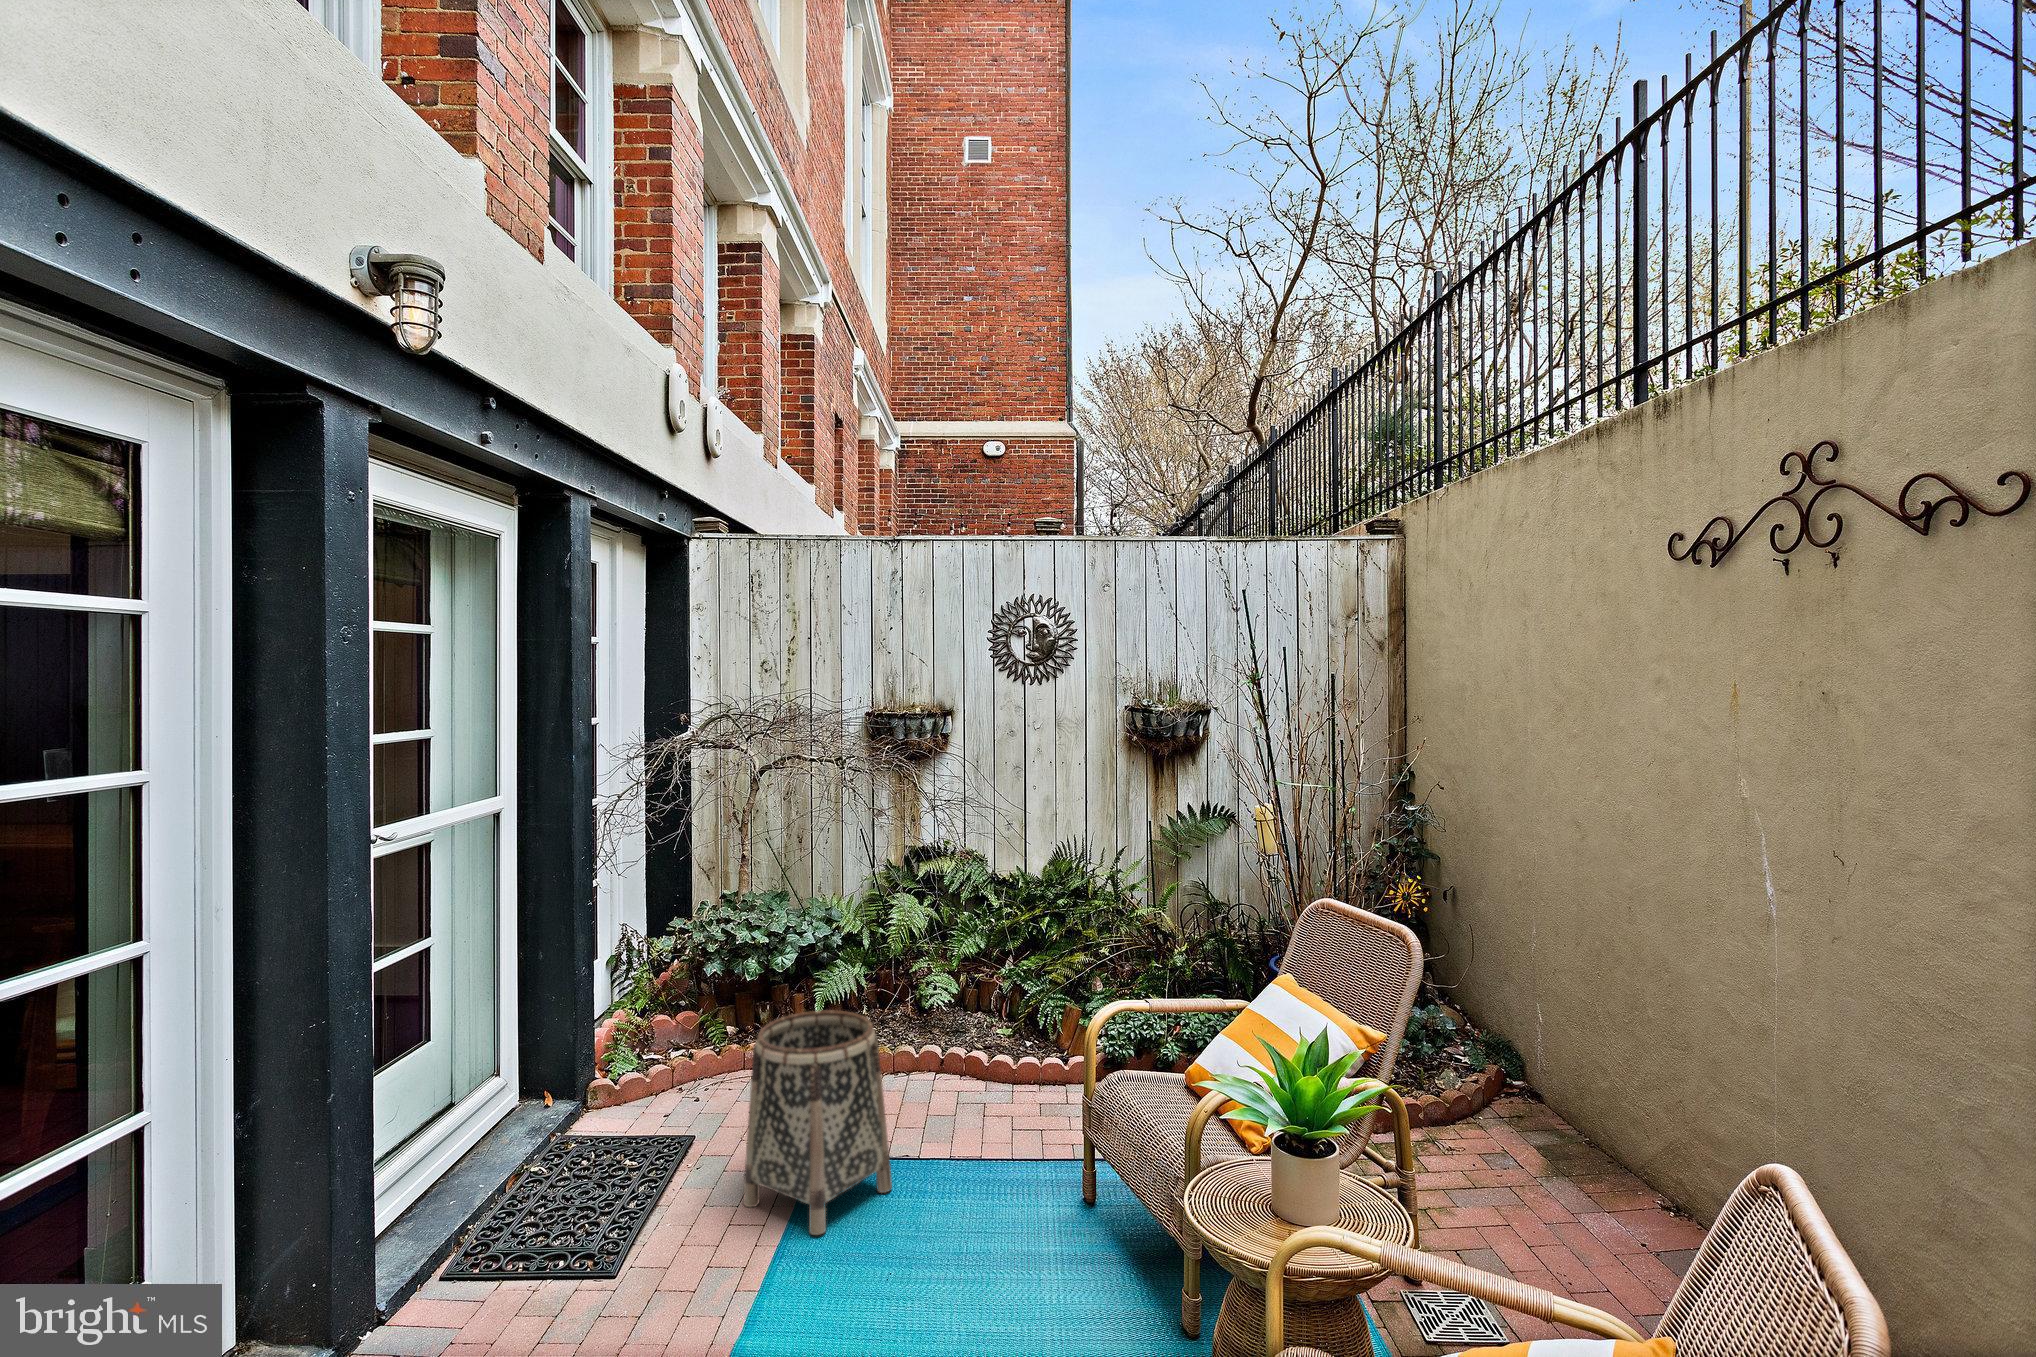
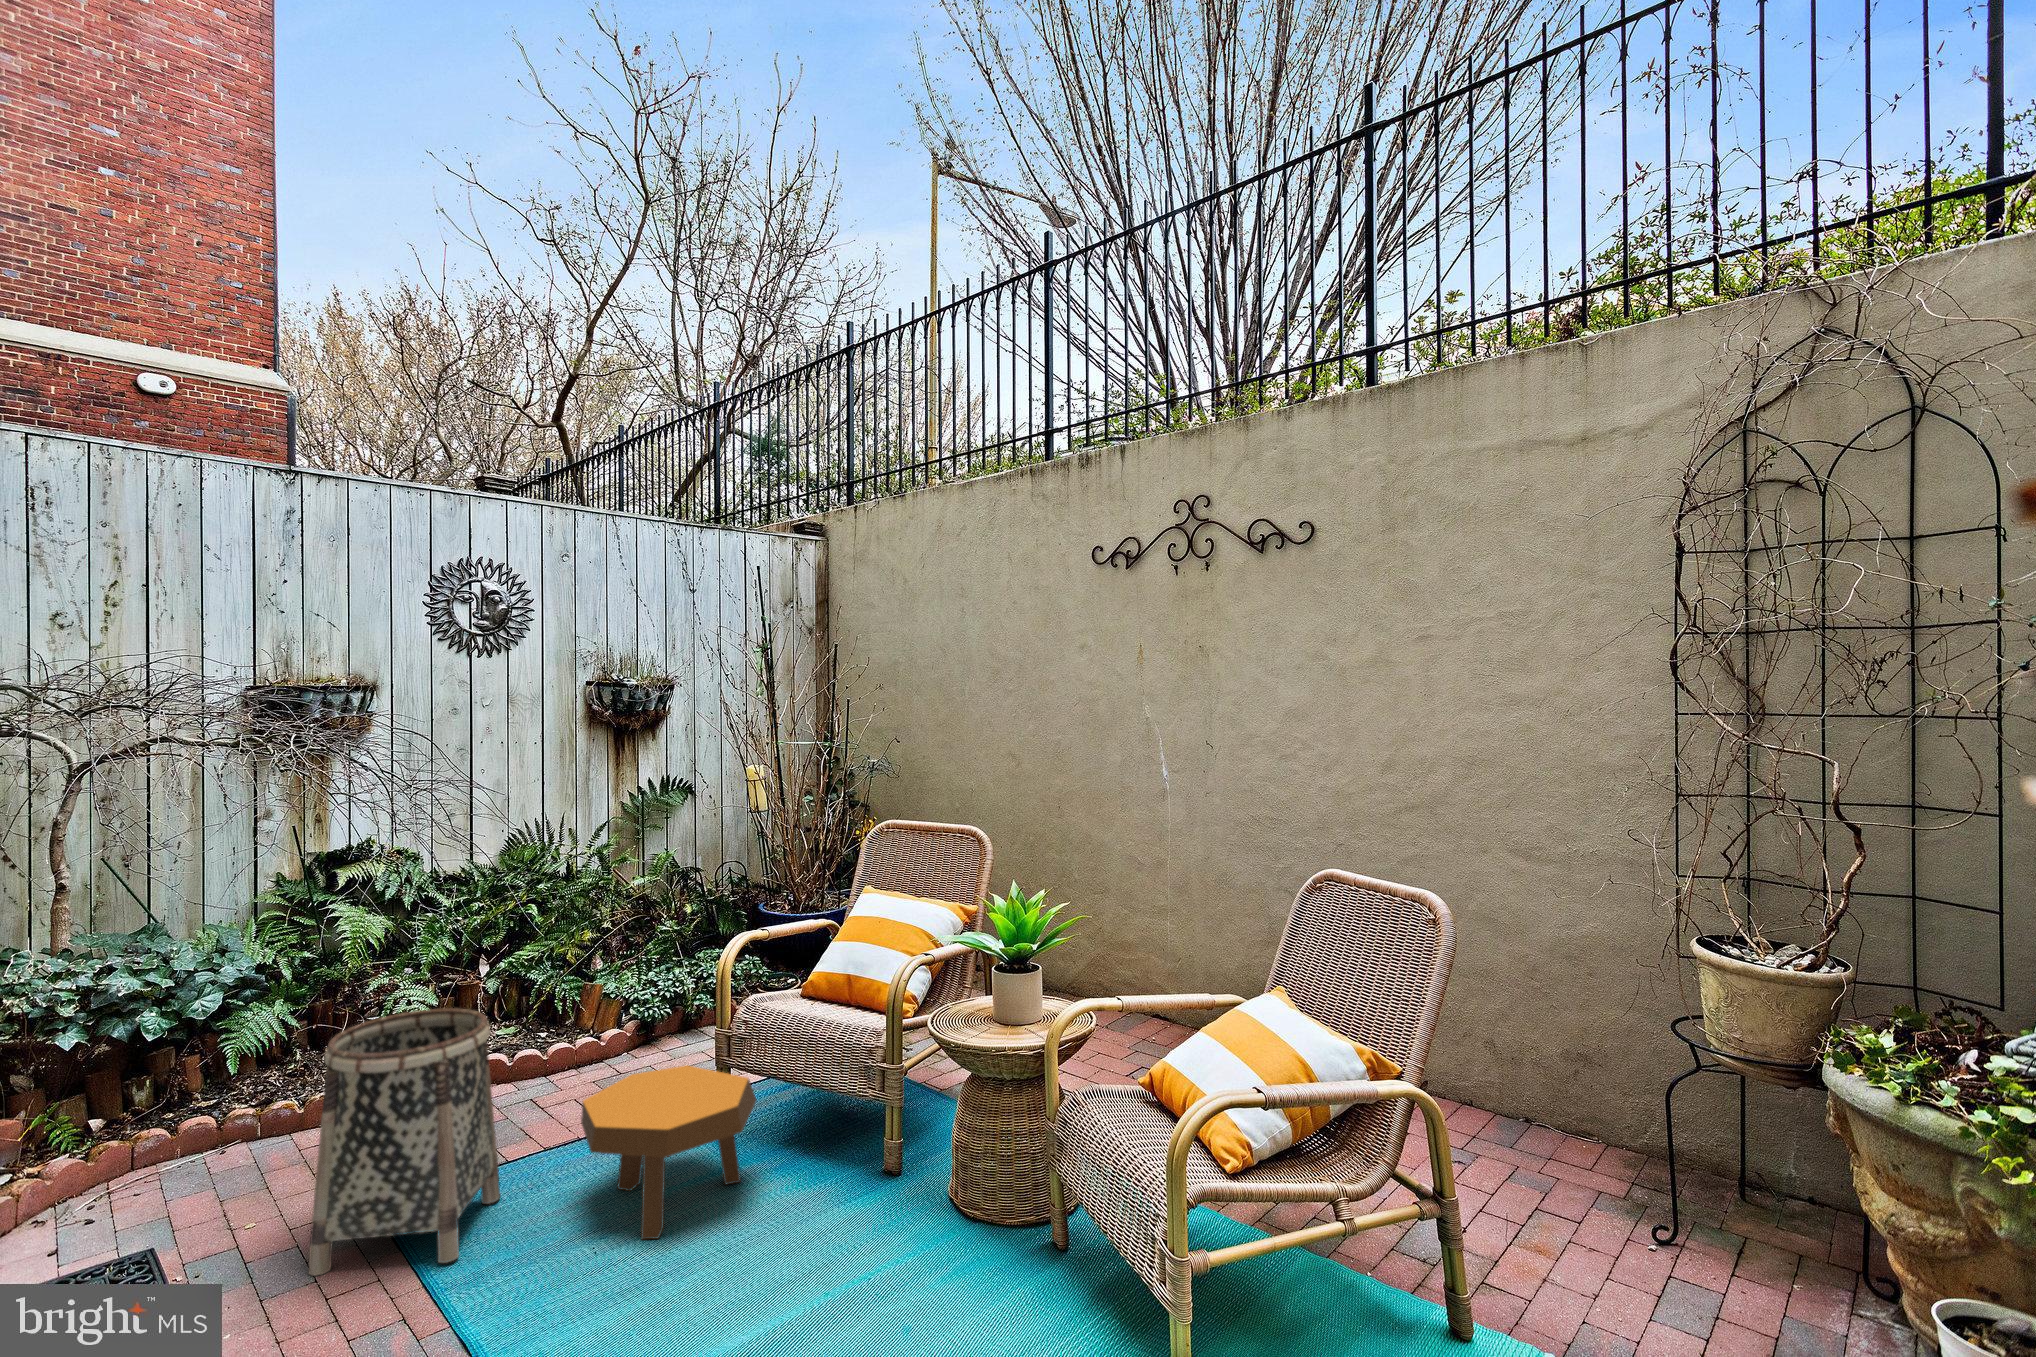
footstool: none [916,1114,1084,1287] -> present [581,1065,756,1239]

